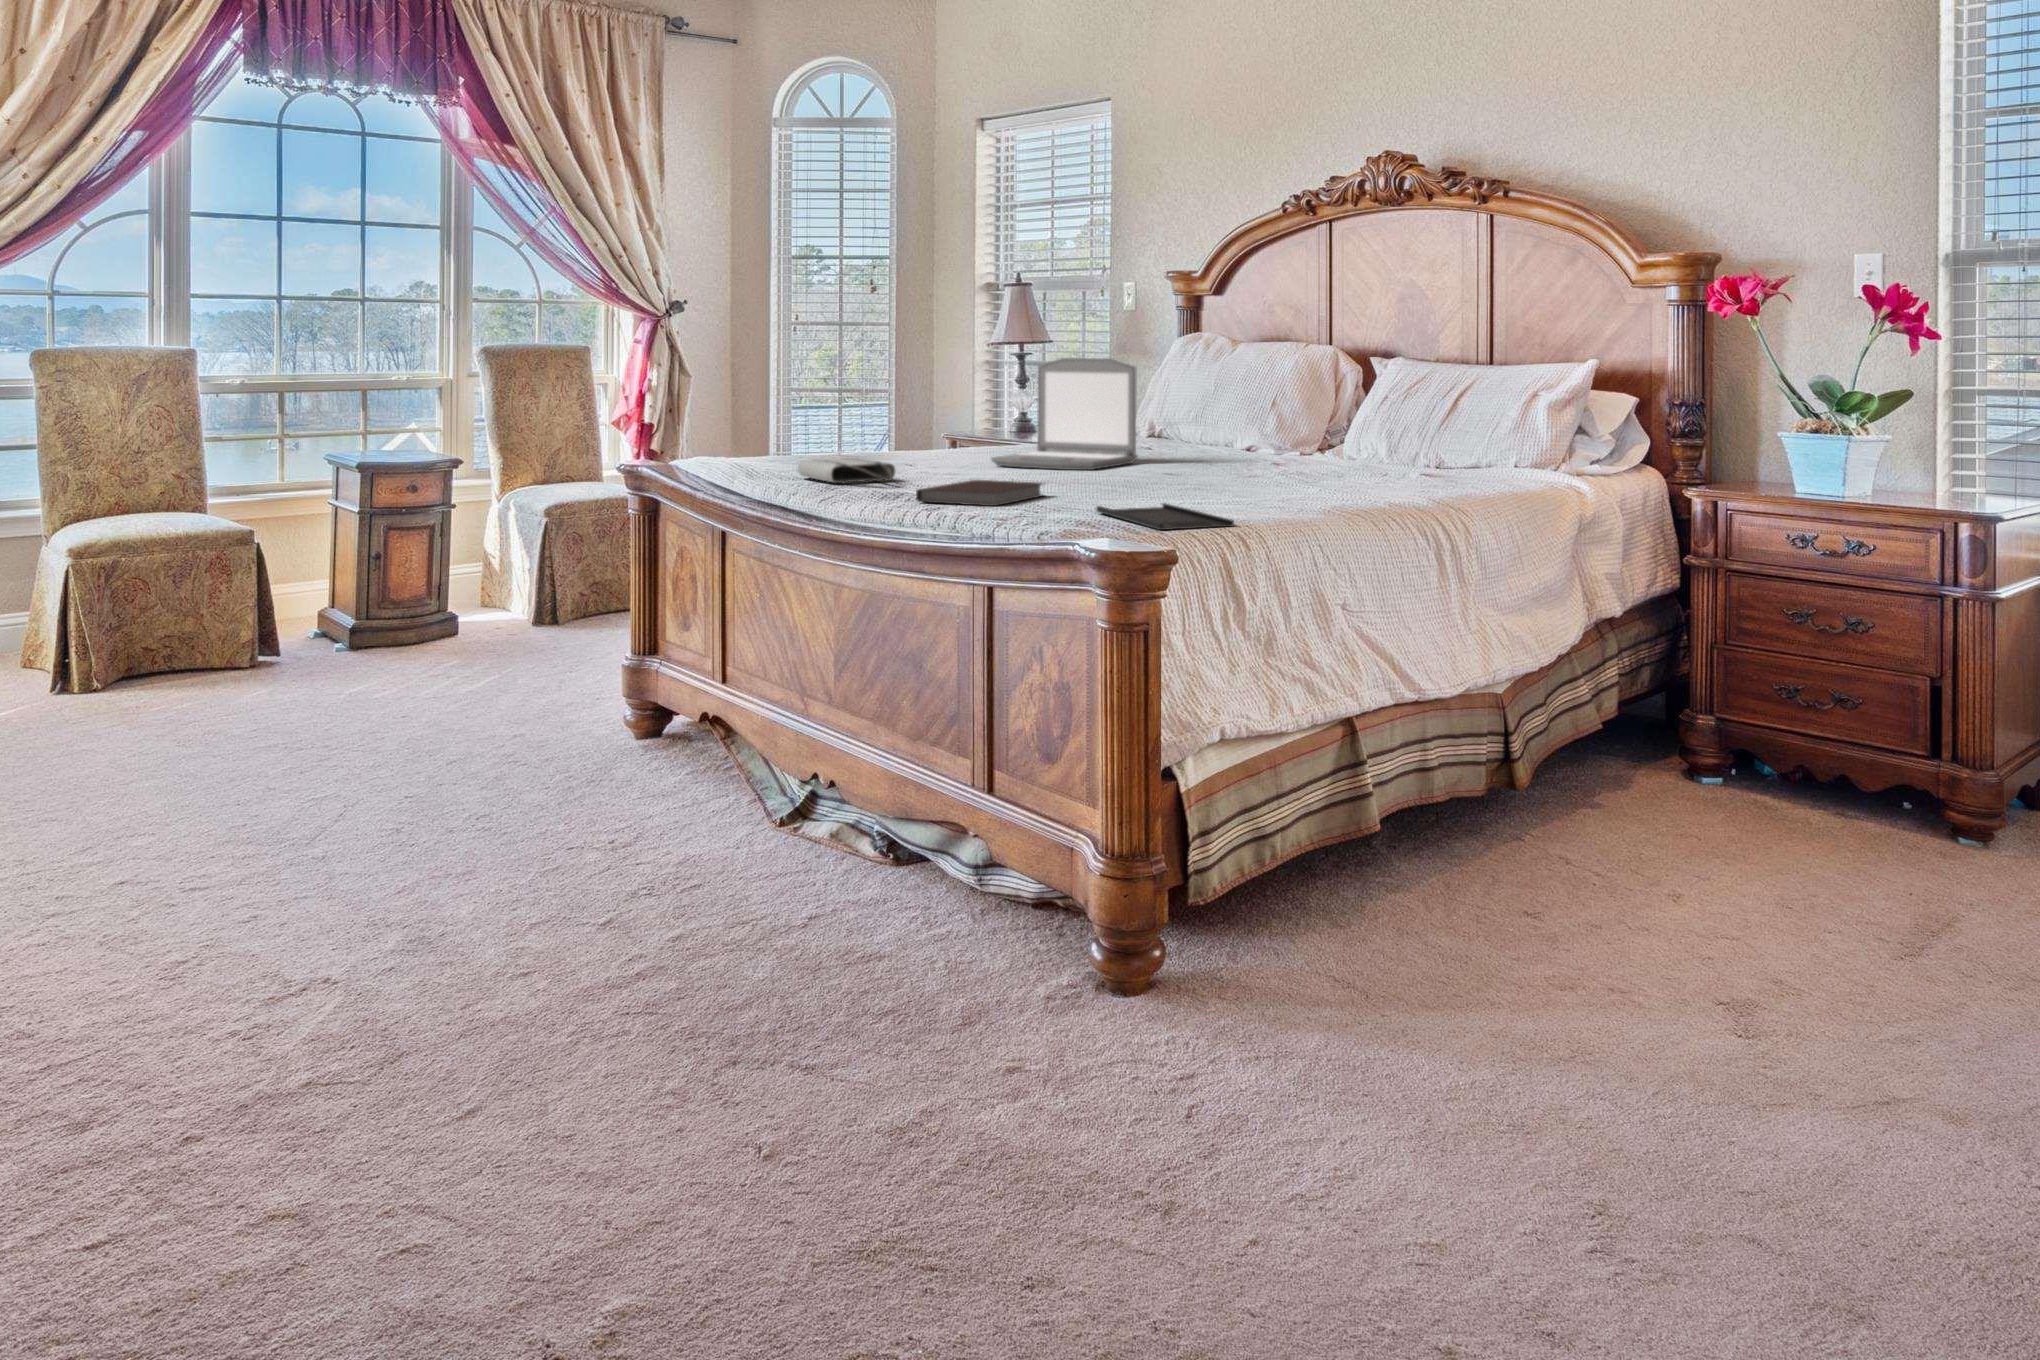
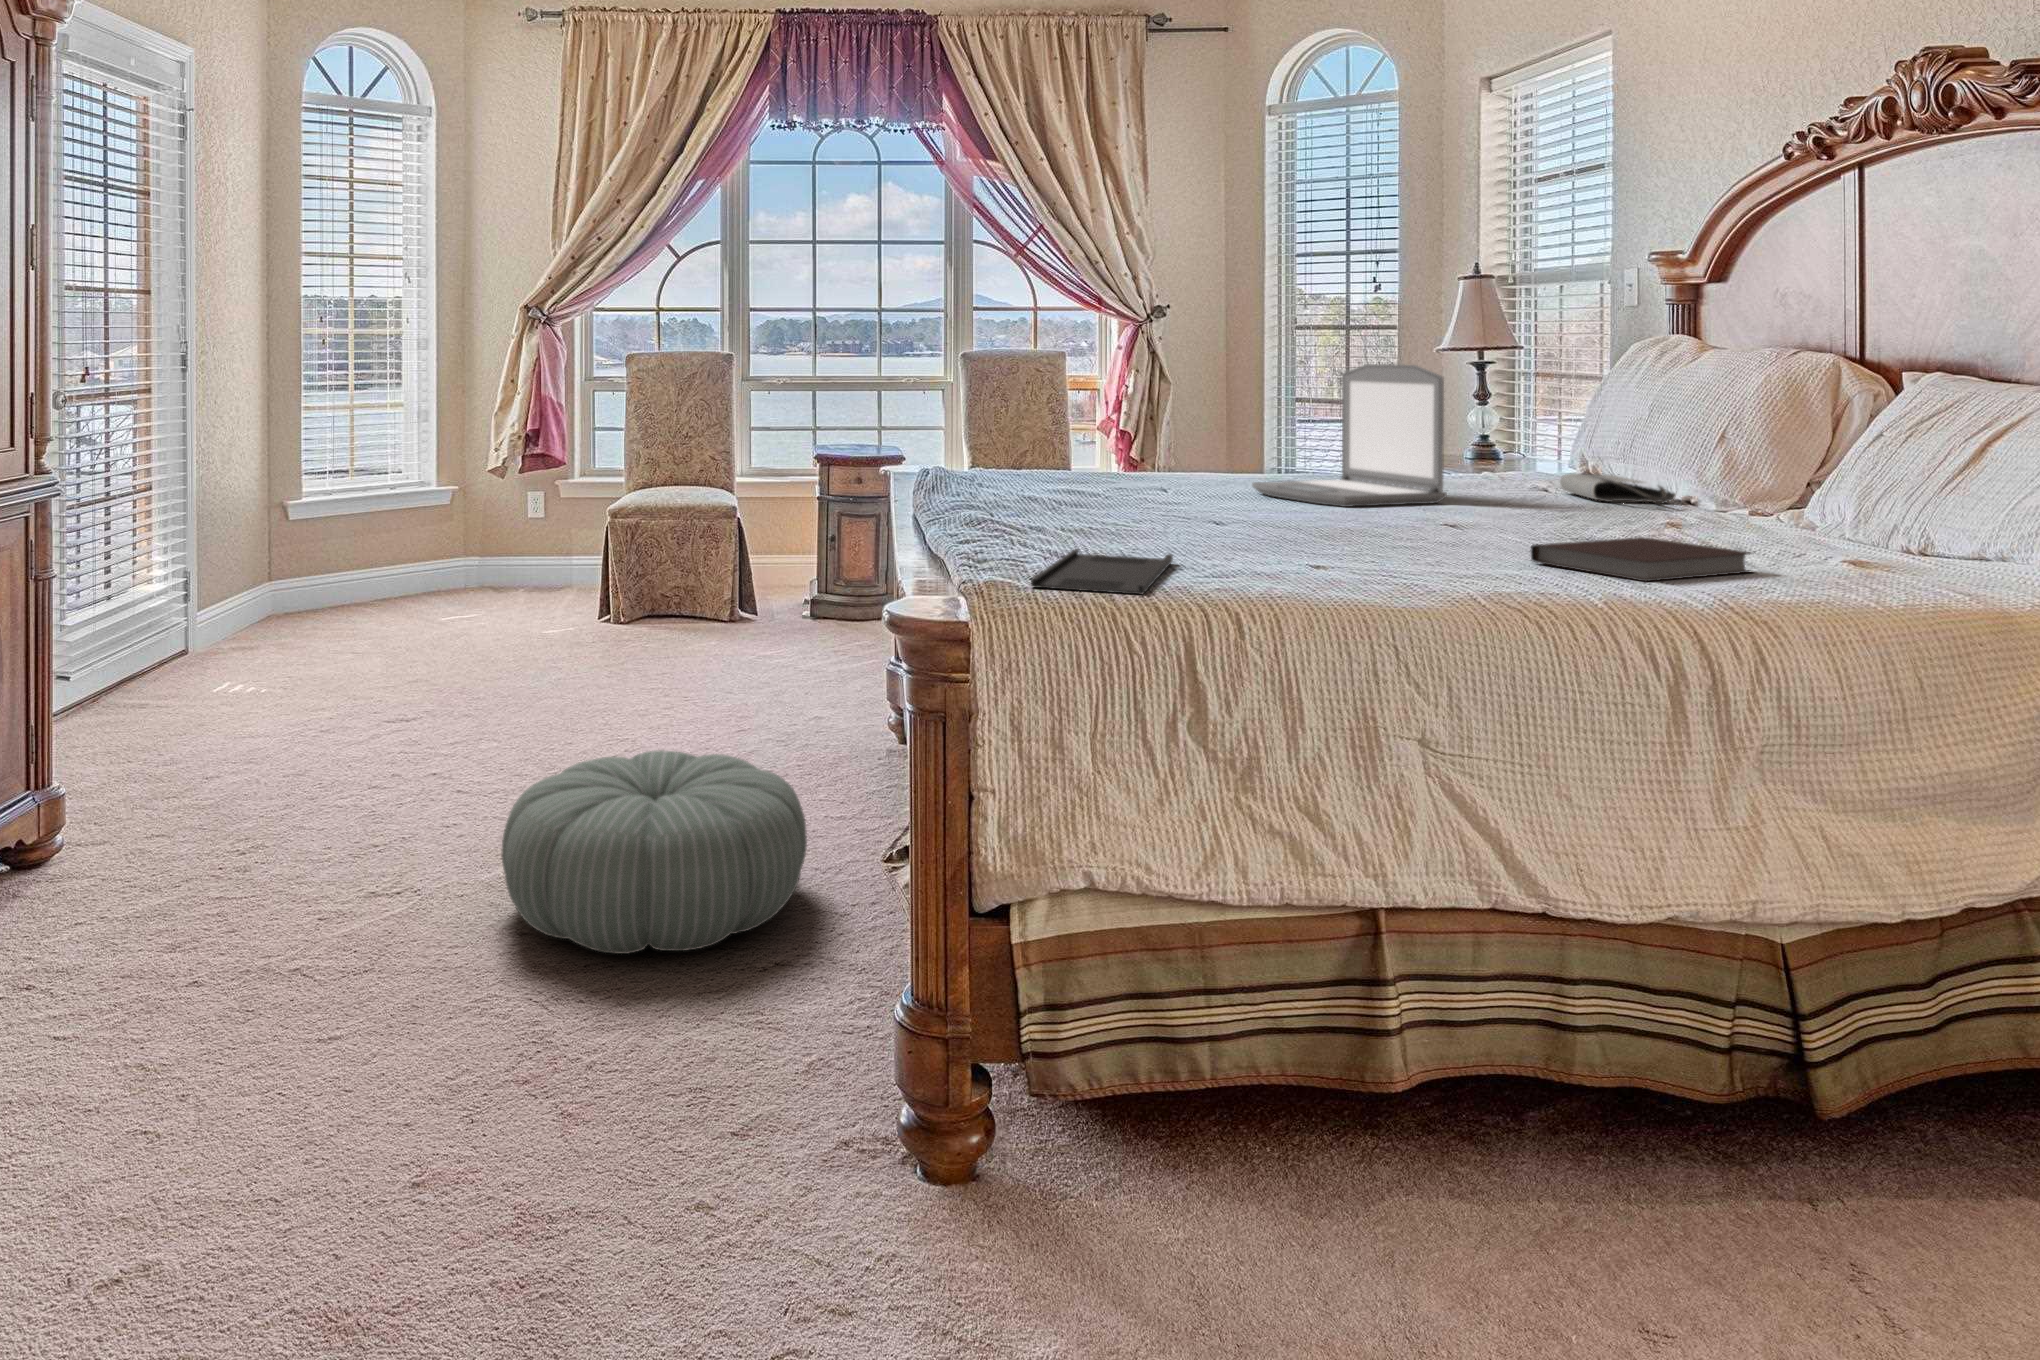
tote bag: present [798,458,896,484] -> present [1560,474,1676,504]
notebook: present [916,480,1042,506] -> present [1531,537,1751,582]
pouf: none [494,751,808,950] -> present [501,750,807,954]

